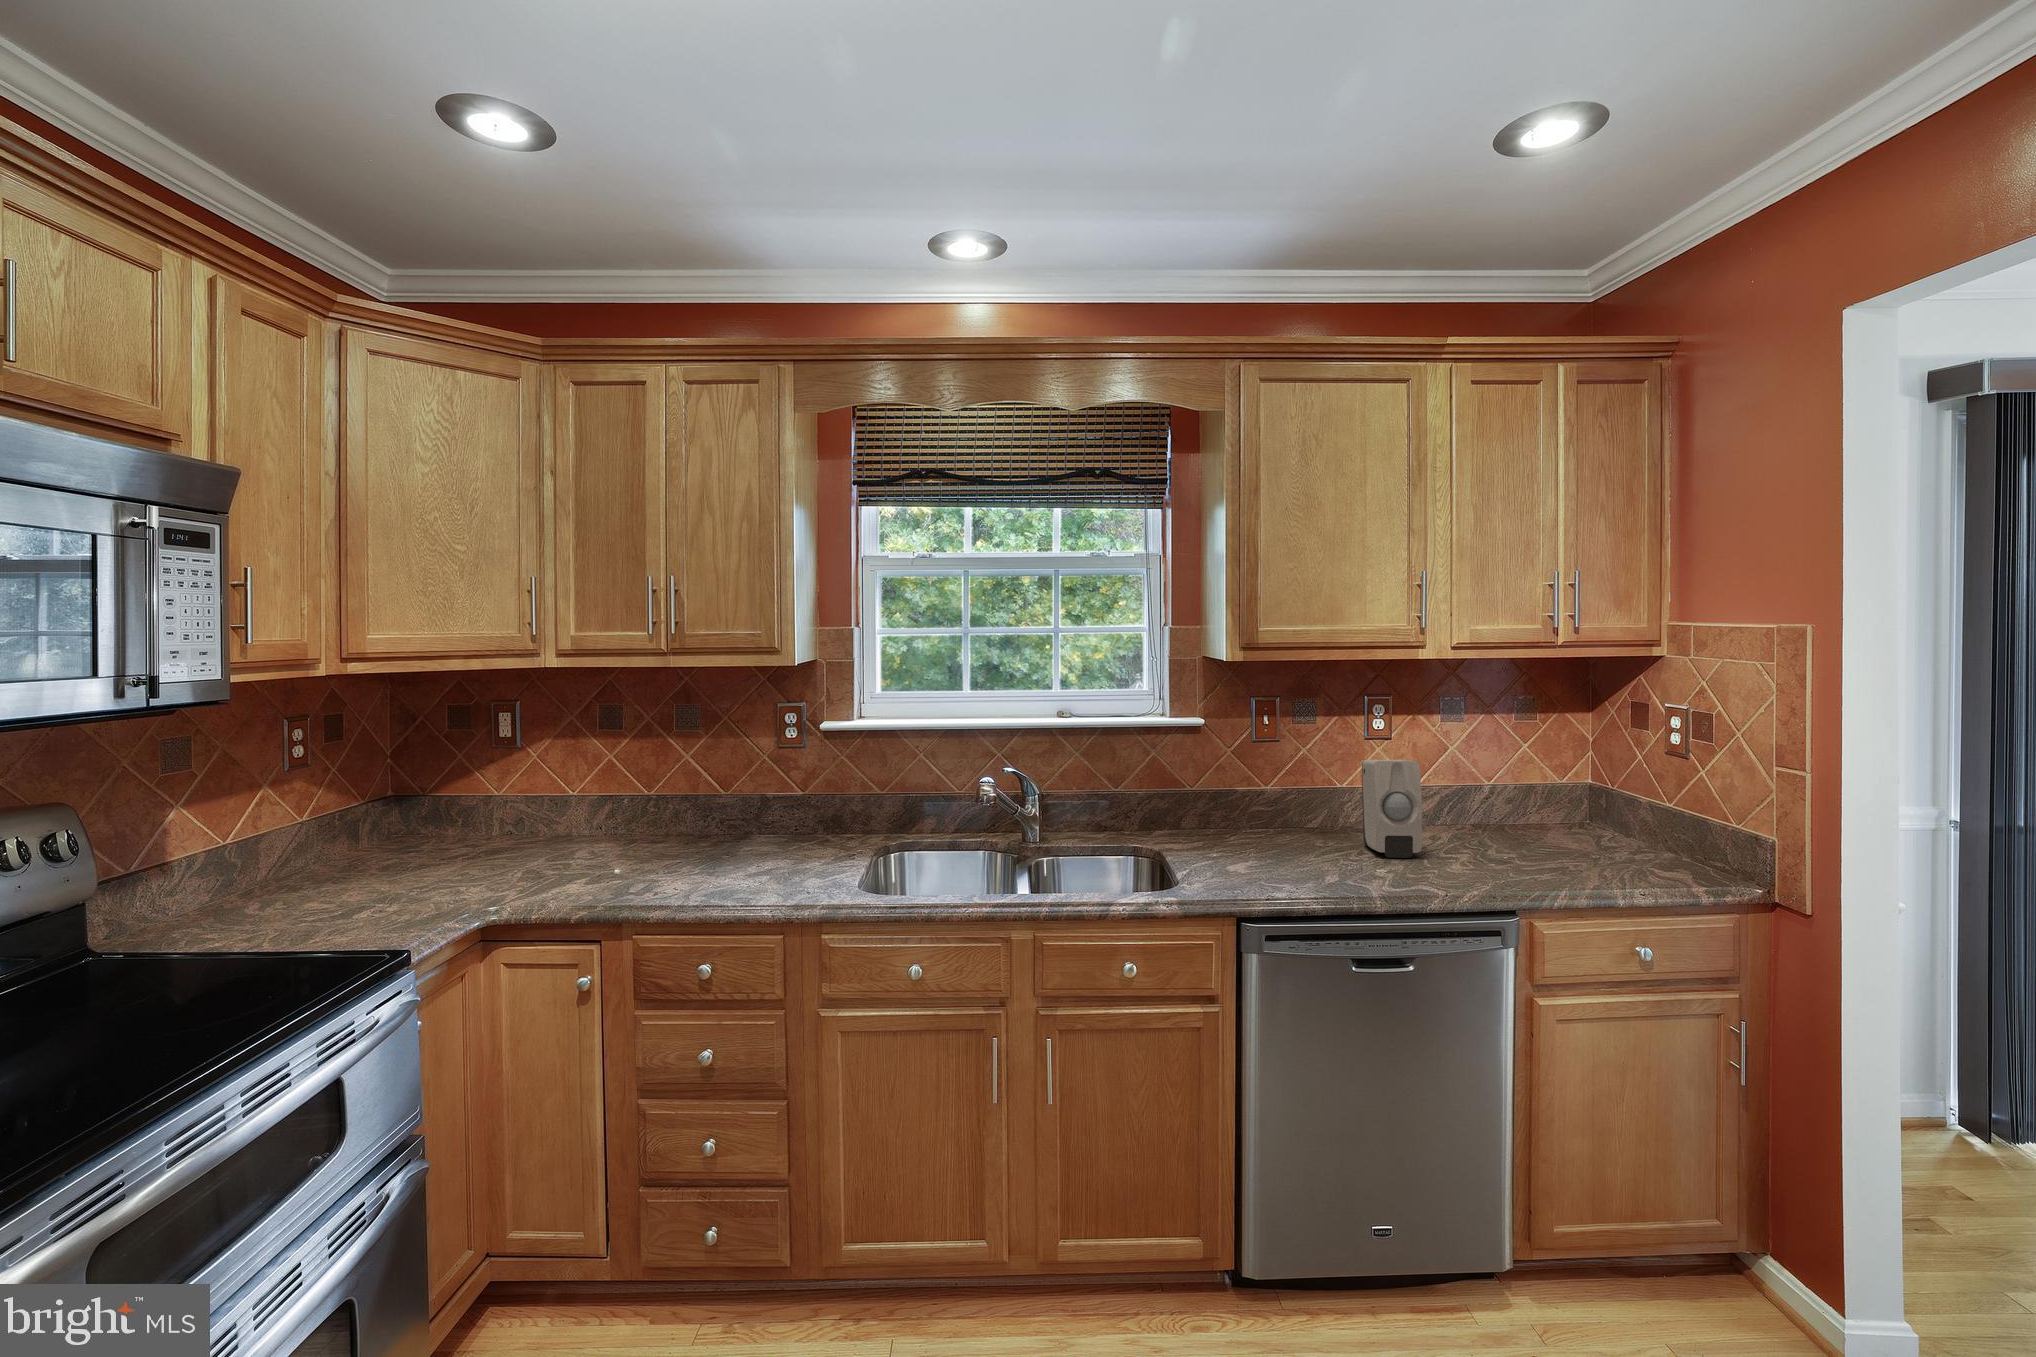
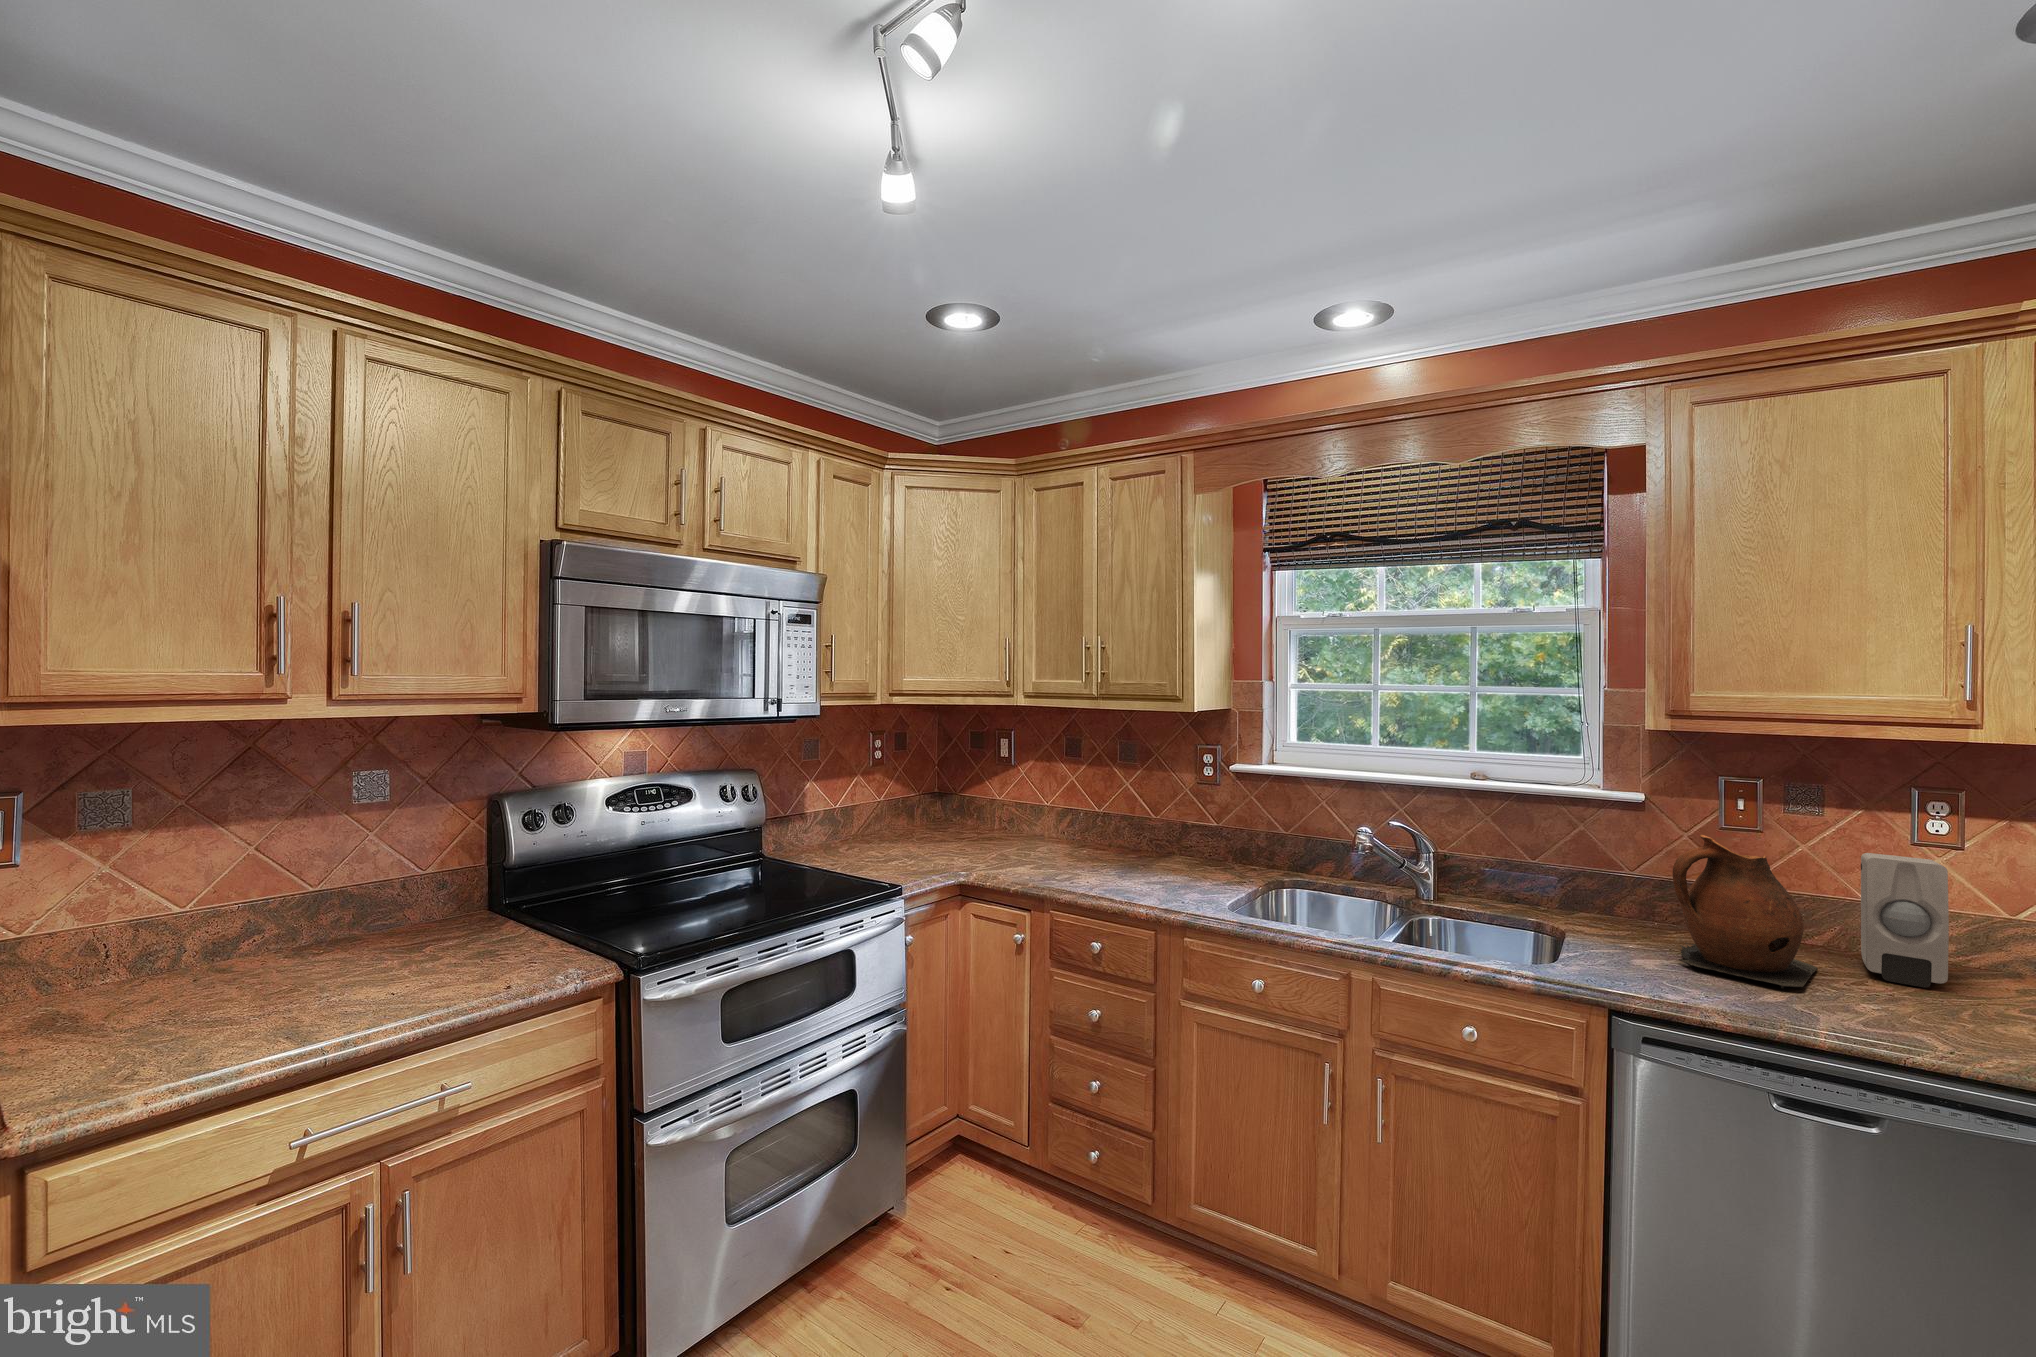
ceramic pitcher: none [1258,755,1351,874] -> present [1673,835,1818,989]

